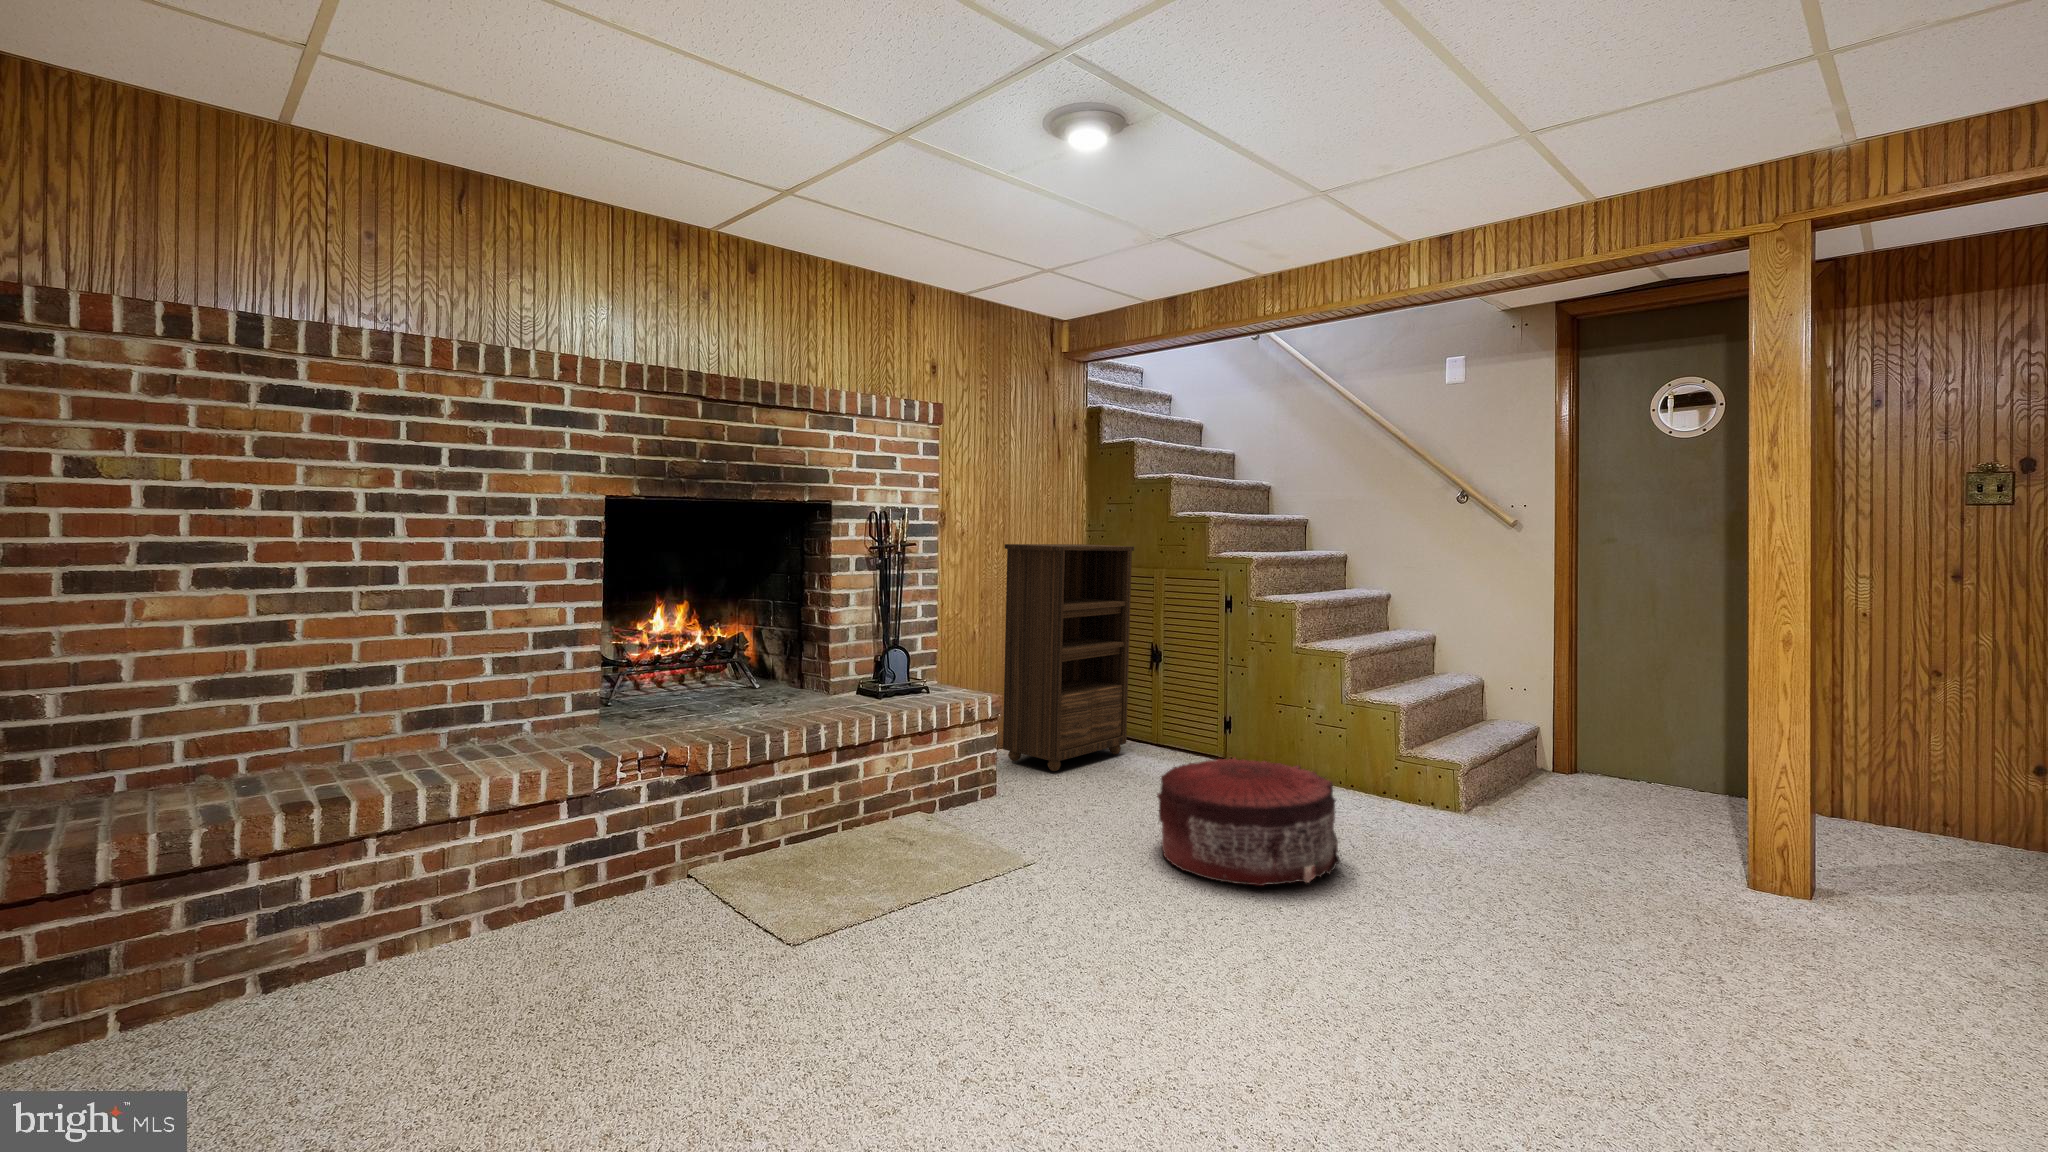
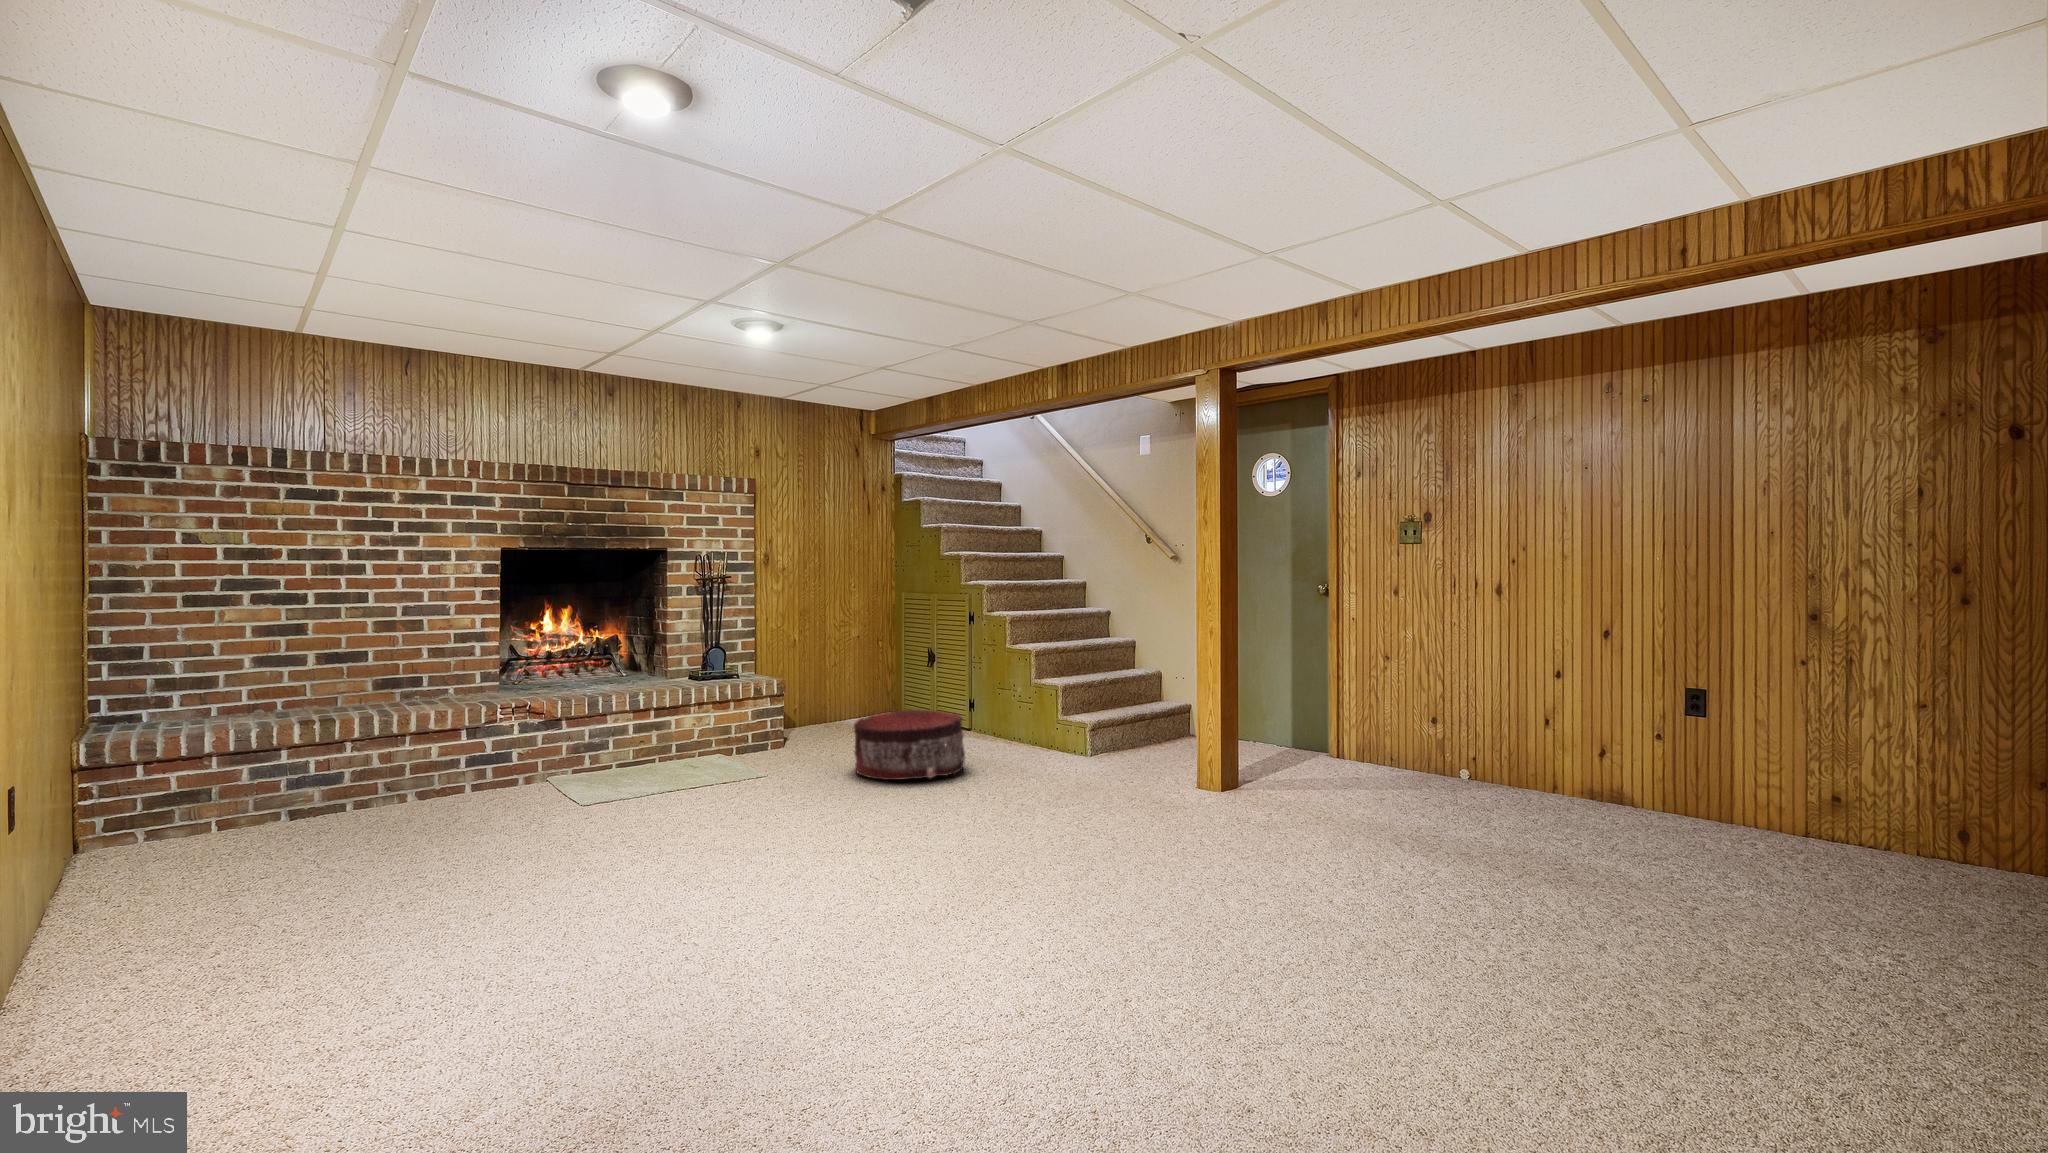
bookshelf: present [1003,544,1134,771] -> none [804,574,903,733]

